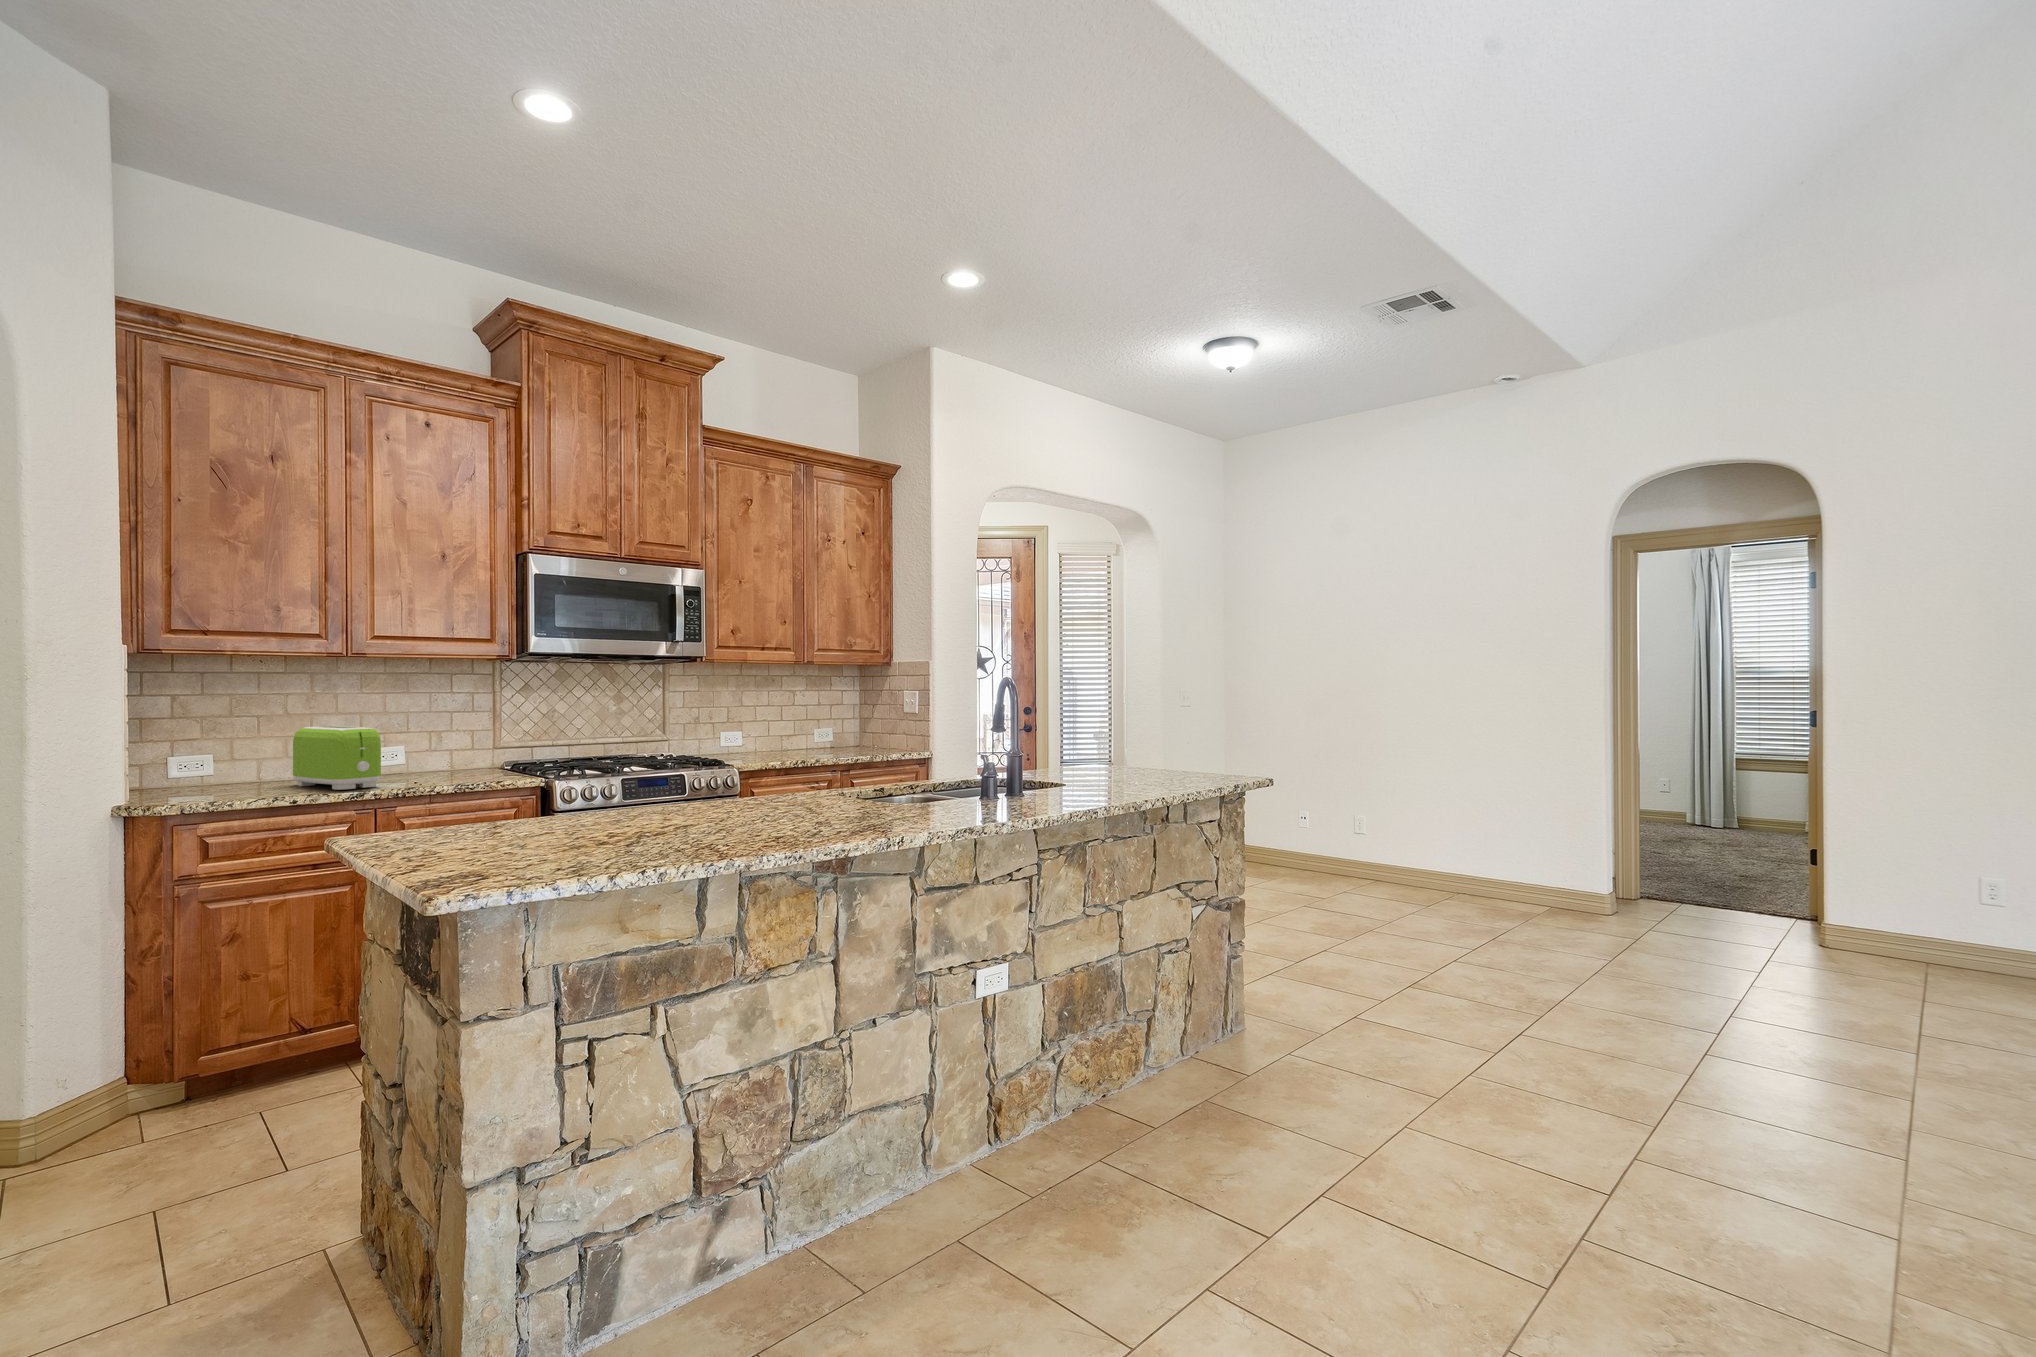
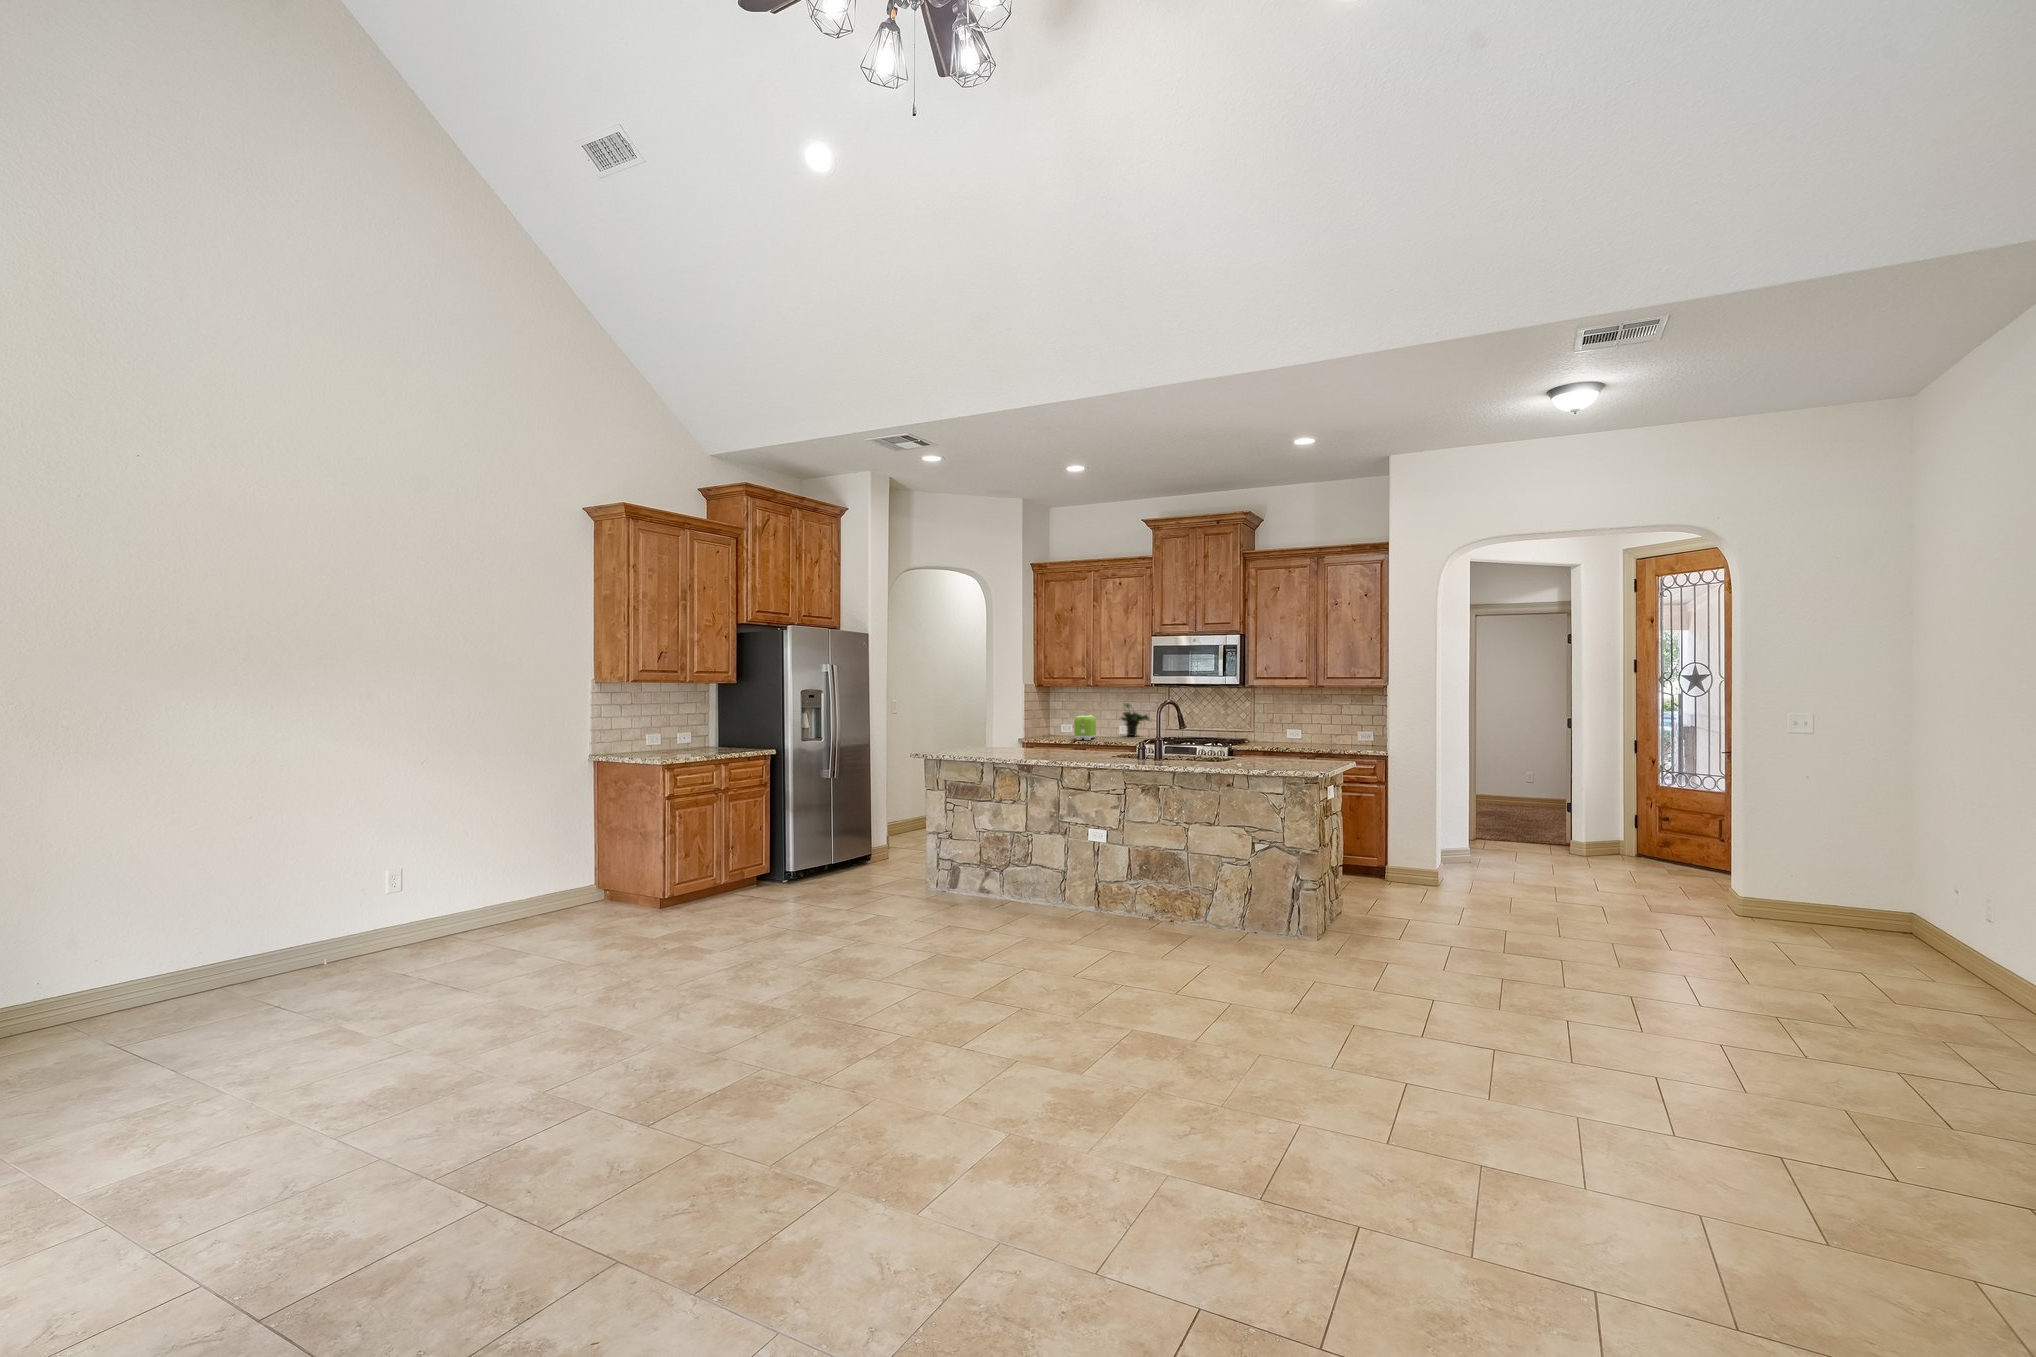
potted plant: none [375,694,471,771] -> present [1120,703,1149,736]

